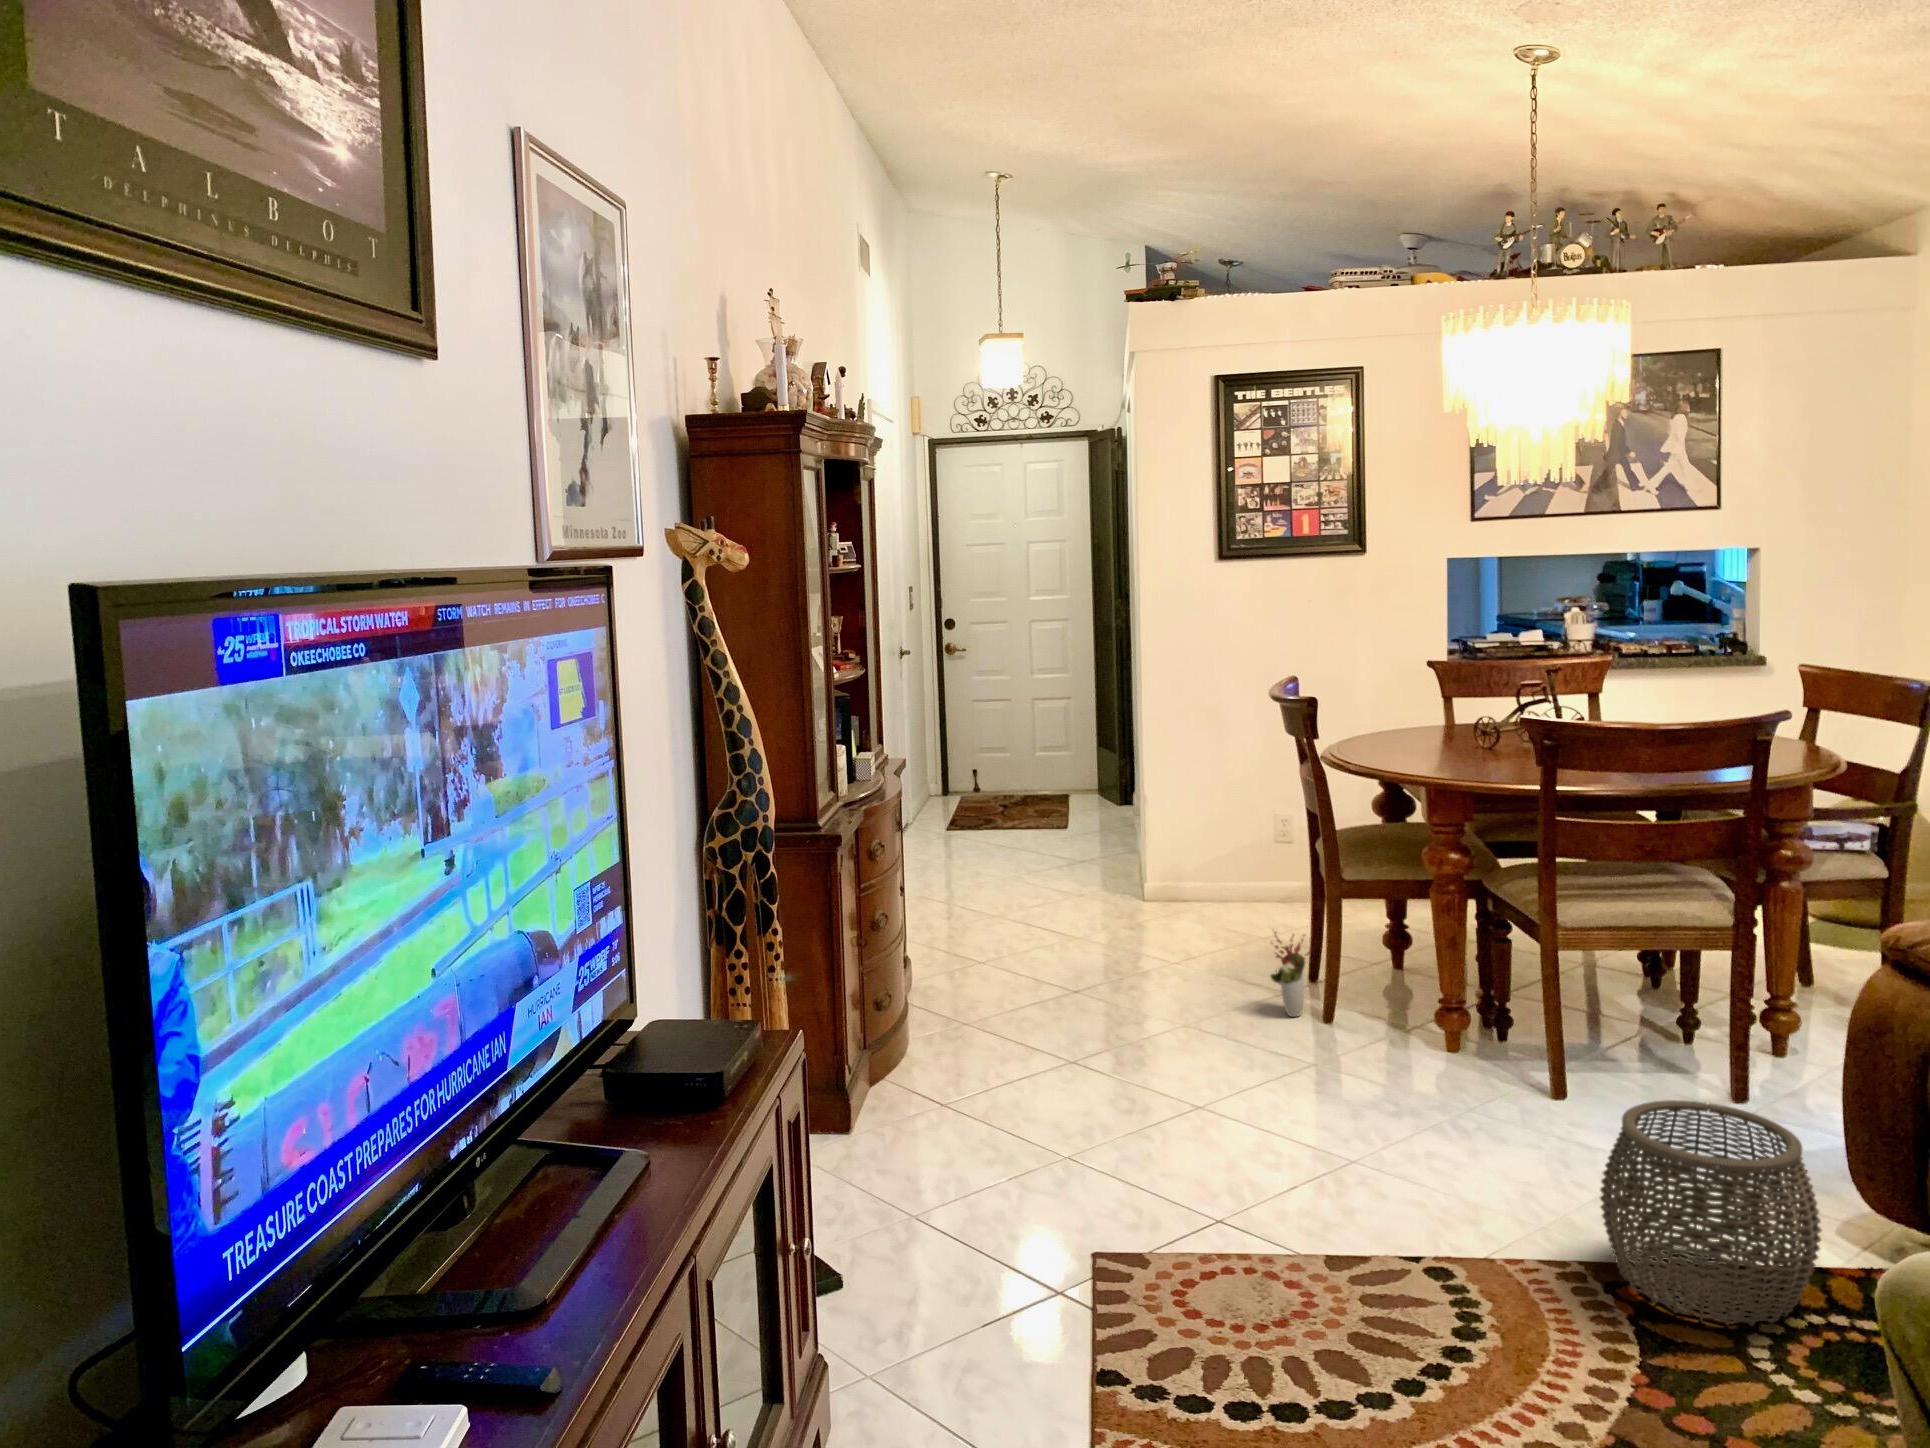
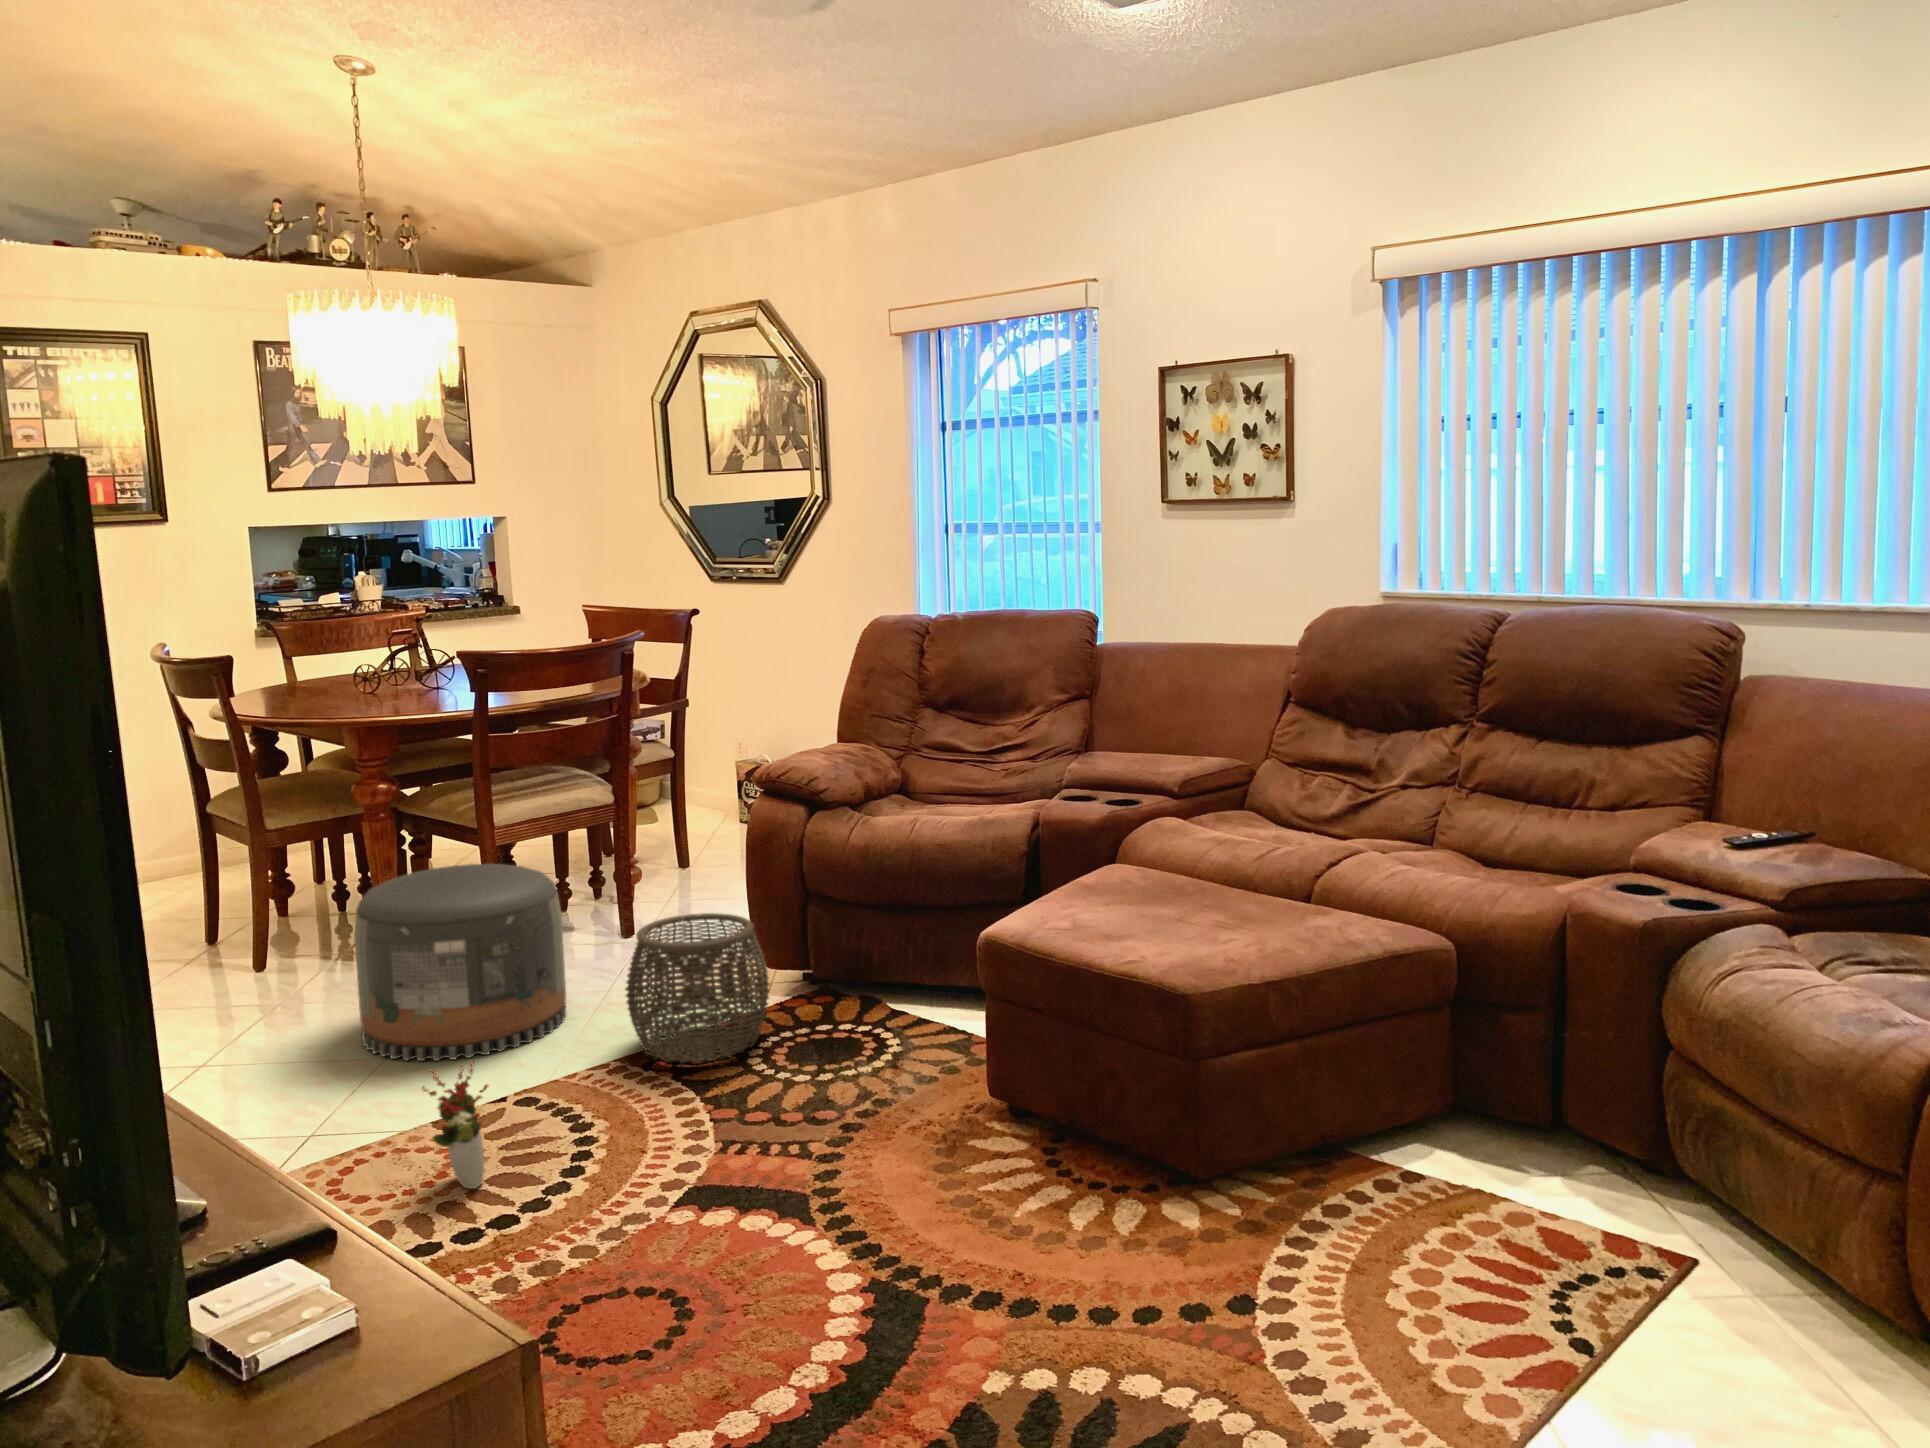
decorative plant: present [1271,932,1310,1017] -> present [422,1062,488,1189]
pouf: none [1346,955,1584,1192] -> present [354,864,566,1061]

